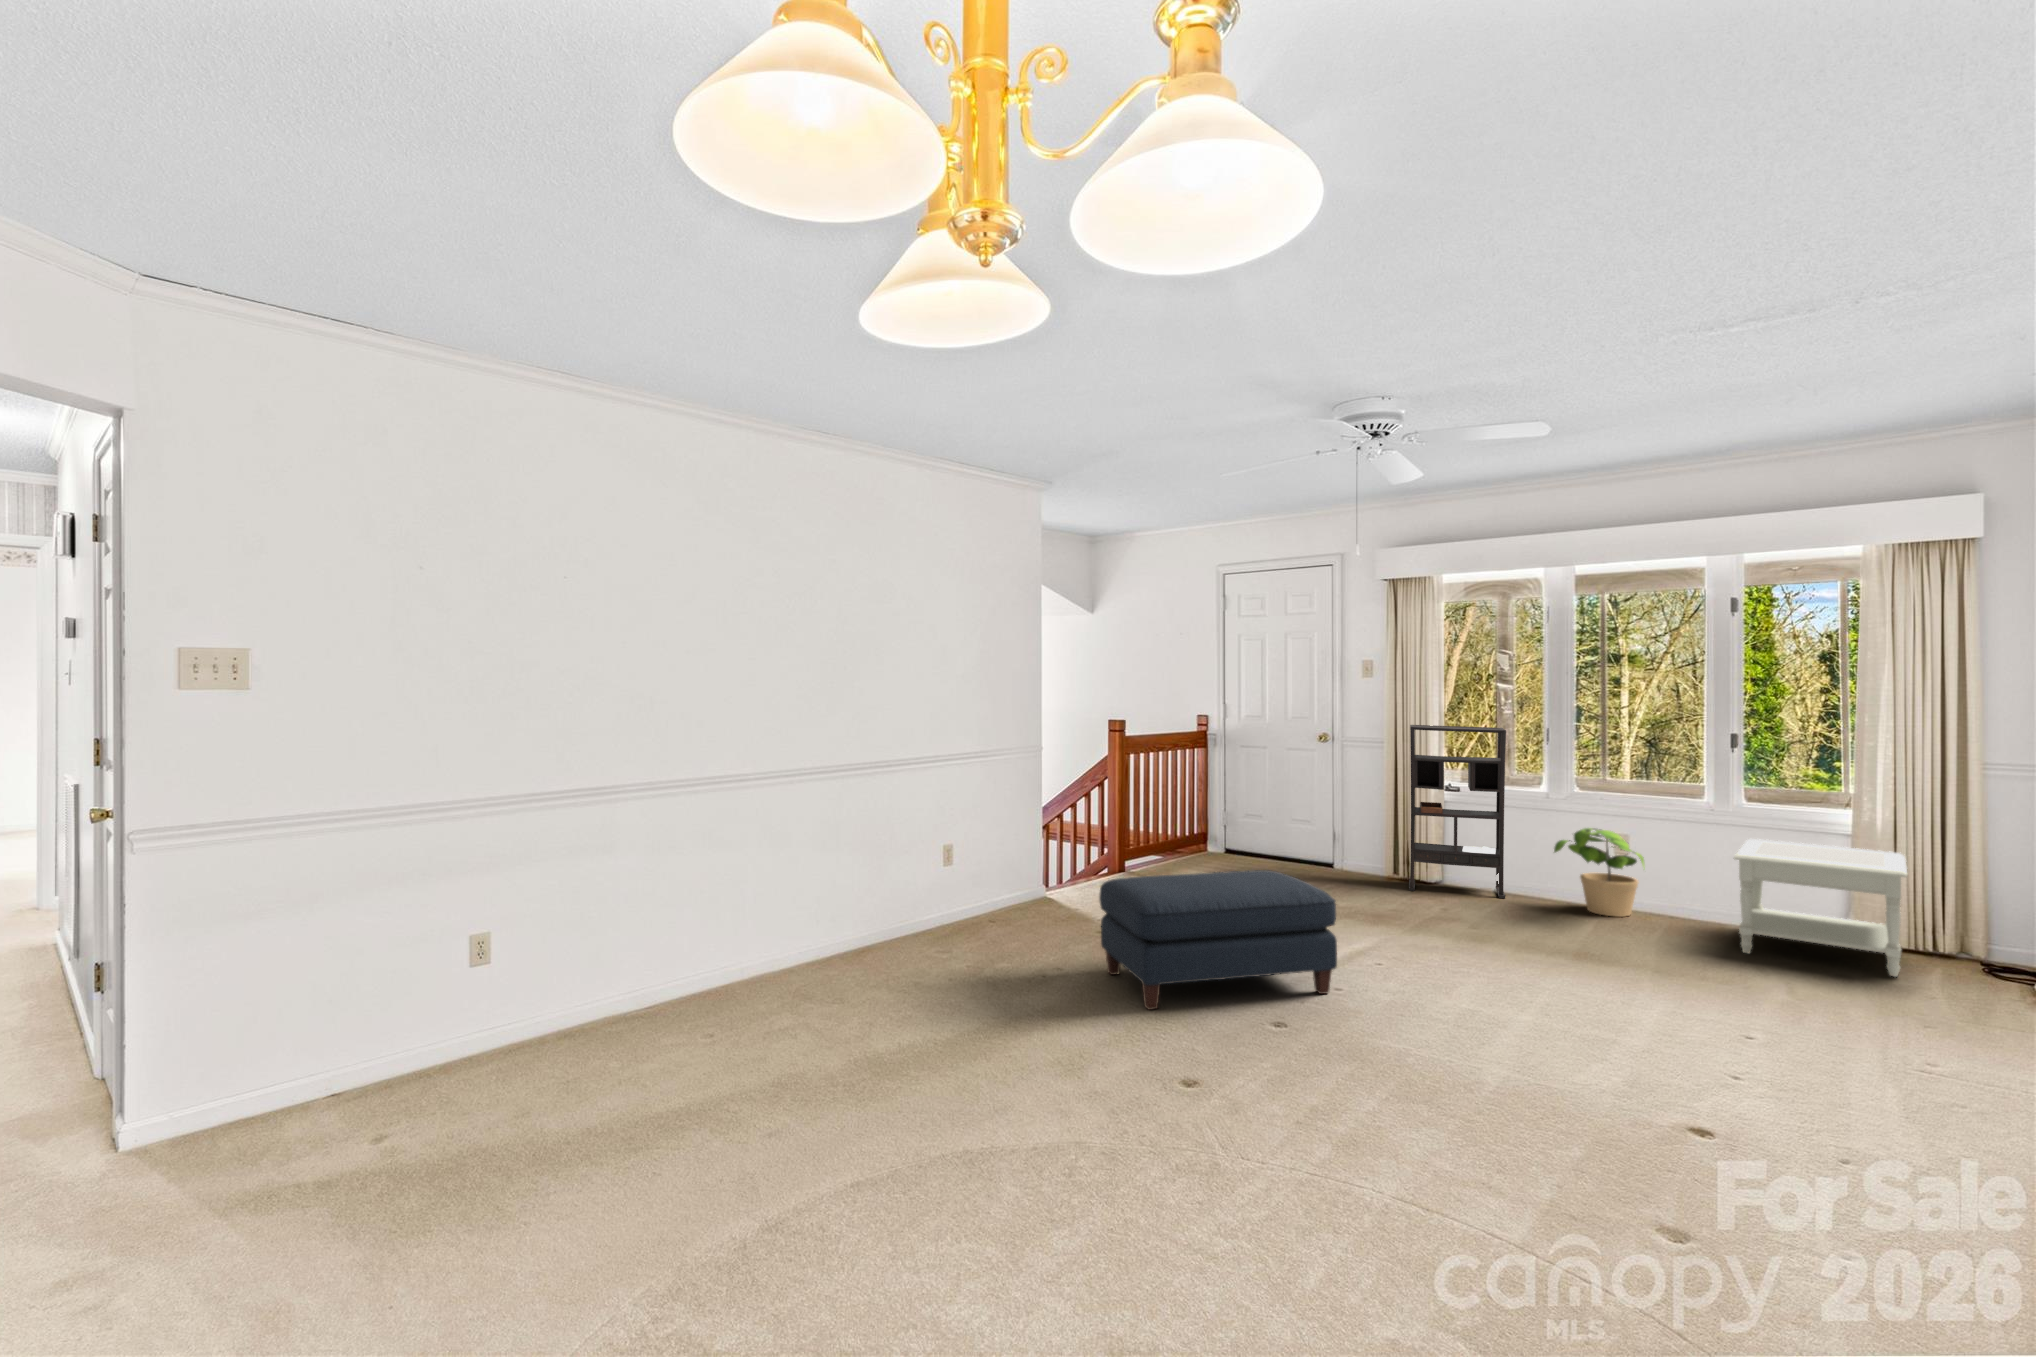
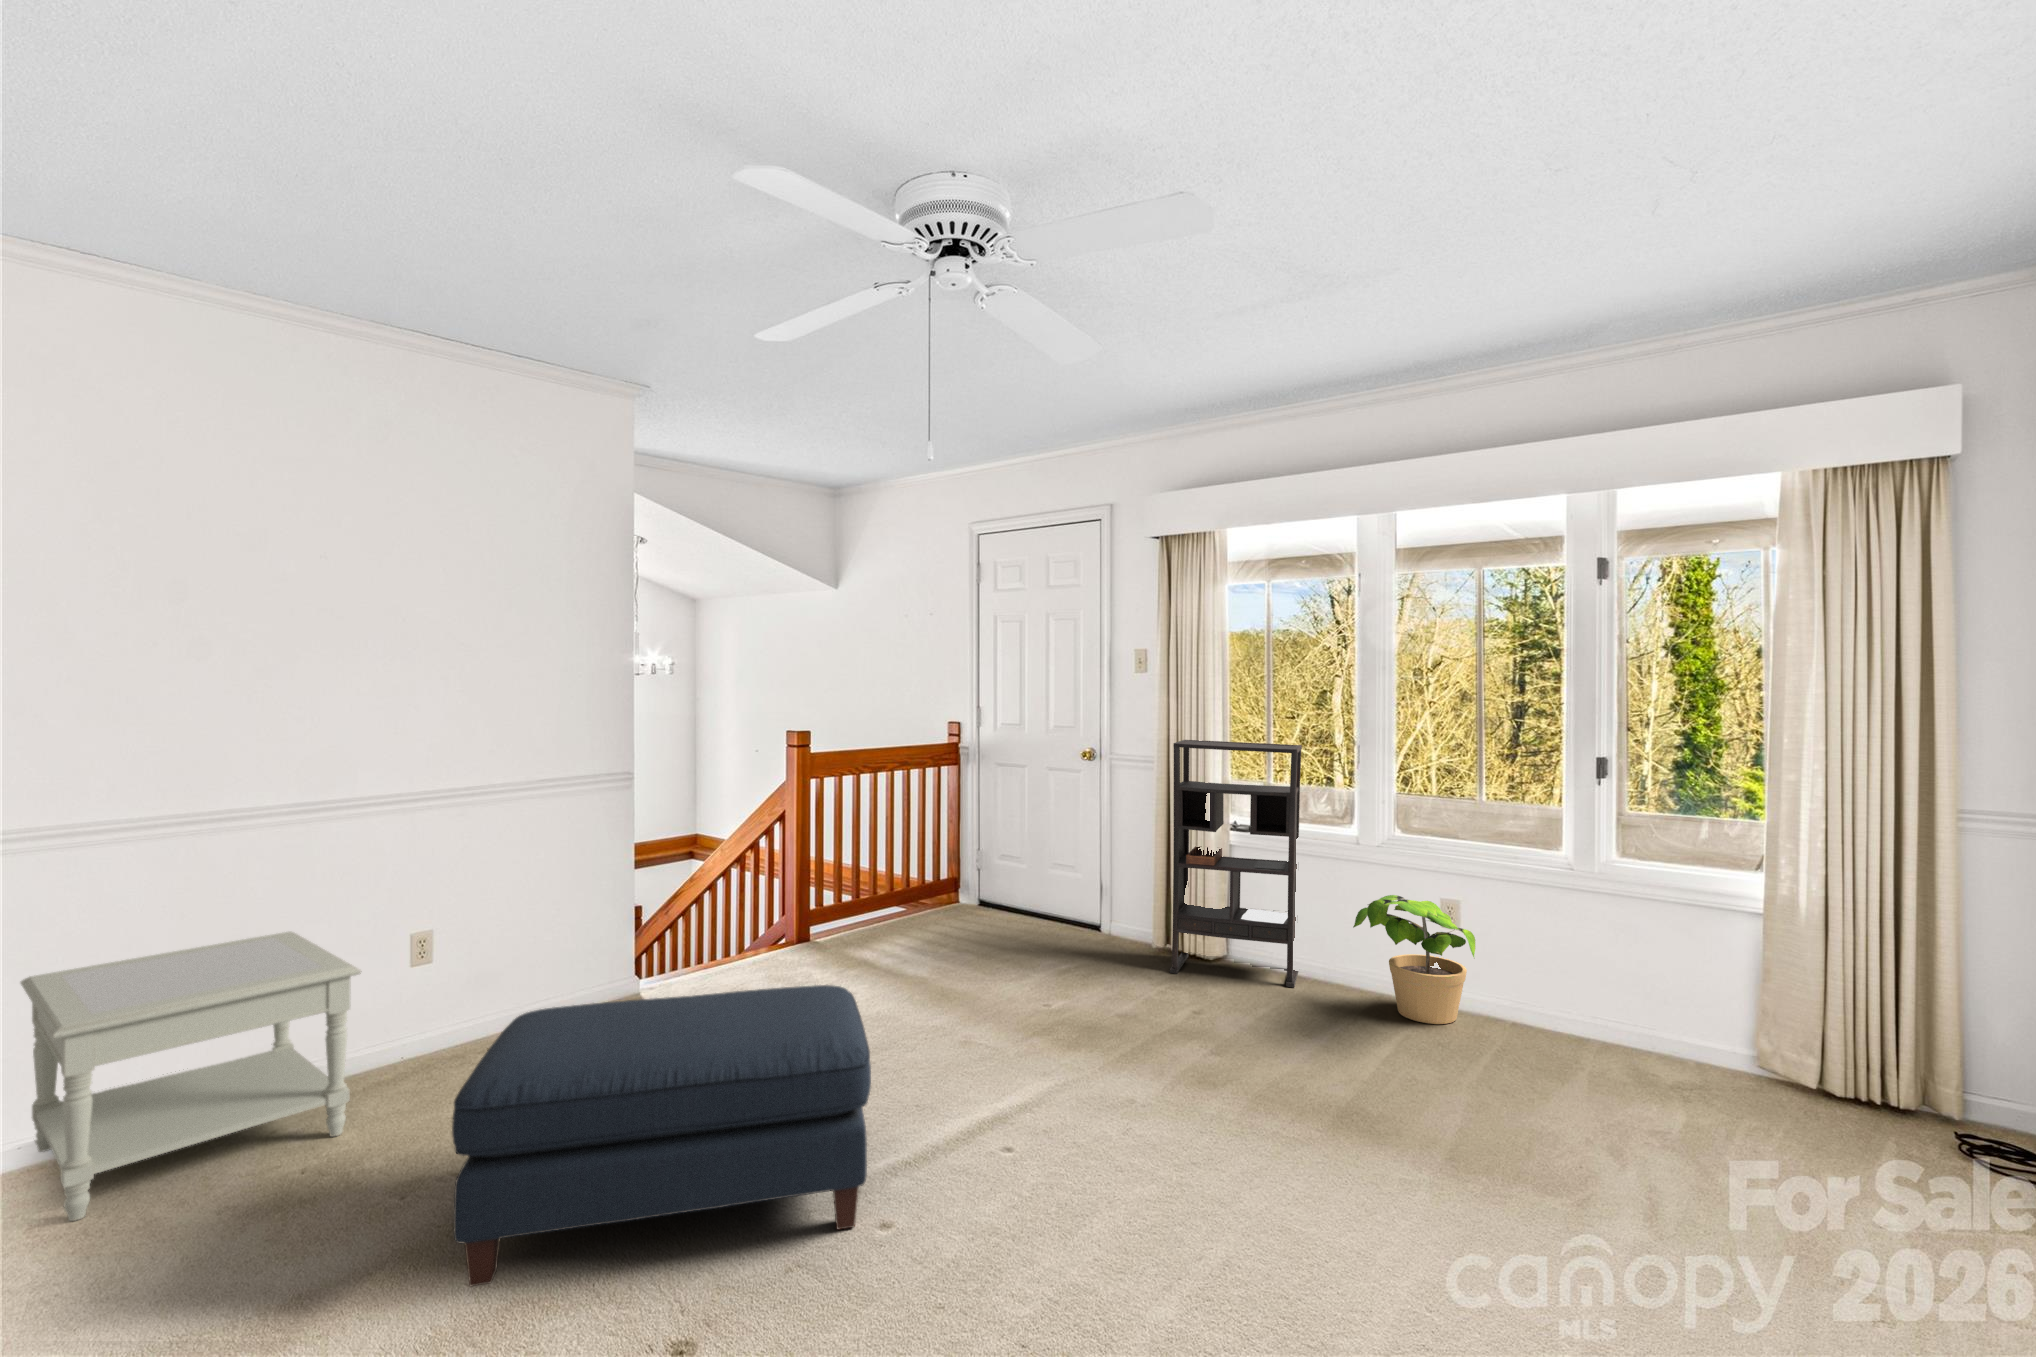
side table: present [1734,839,1907,977] -> present [21,932,361,1221]

